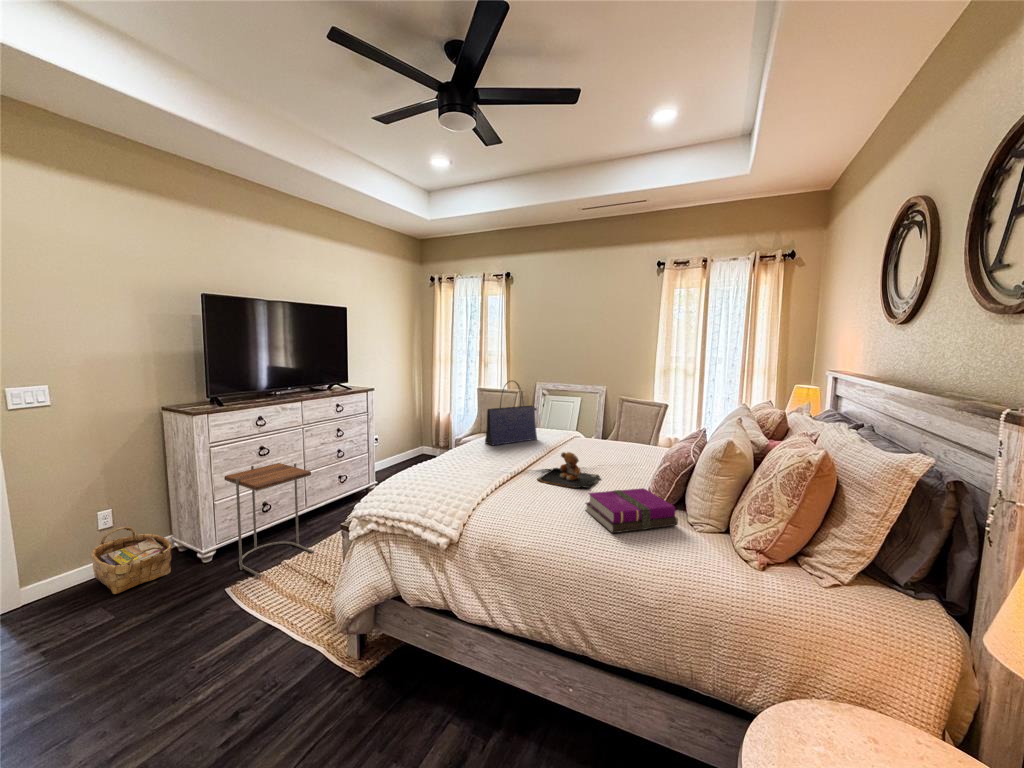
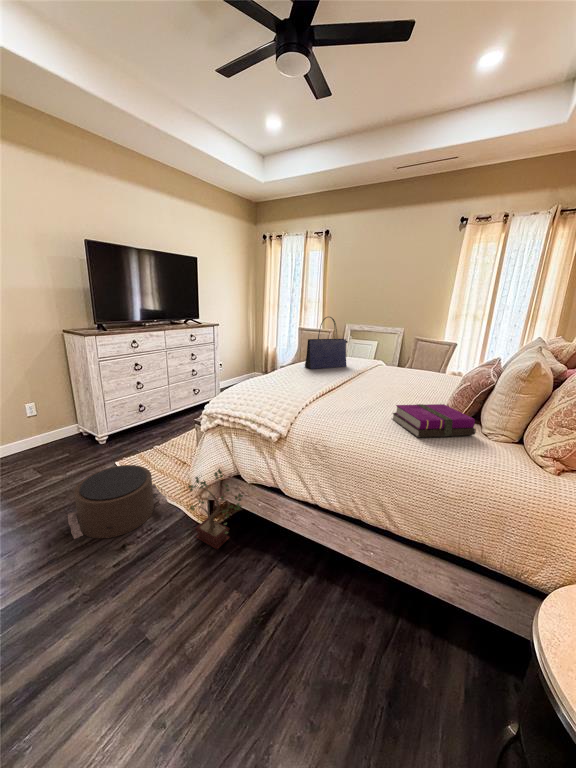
teddy bear: present [537,452,600,488] -> none [349,374,402,403]
side table: present [224,463,314,577] -> none [110,377,176,456]
woven basket: present [91,527,172,594] -> none [25,415,79,460]
potted plant: none [329,588,405,707] -> present [188,469,243,549]
pouf: none [152,593,301,713] -> present [68,465,168,539]

